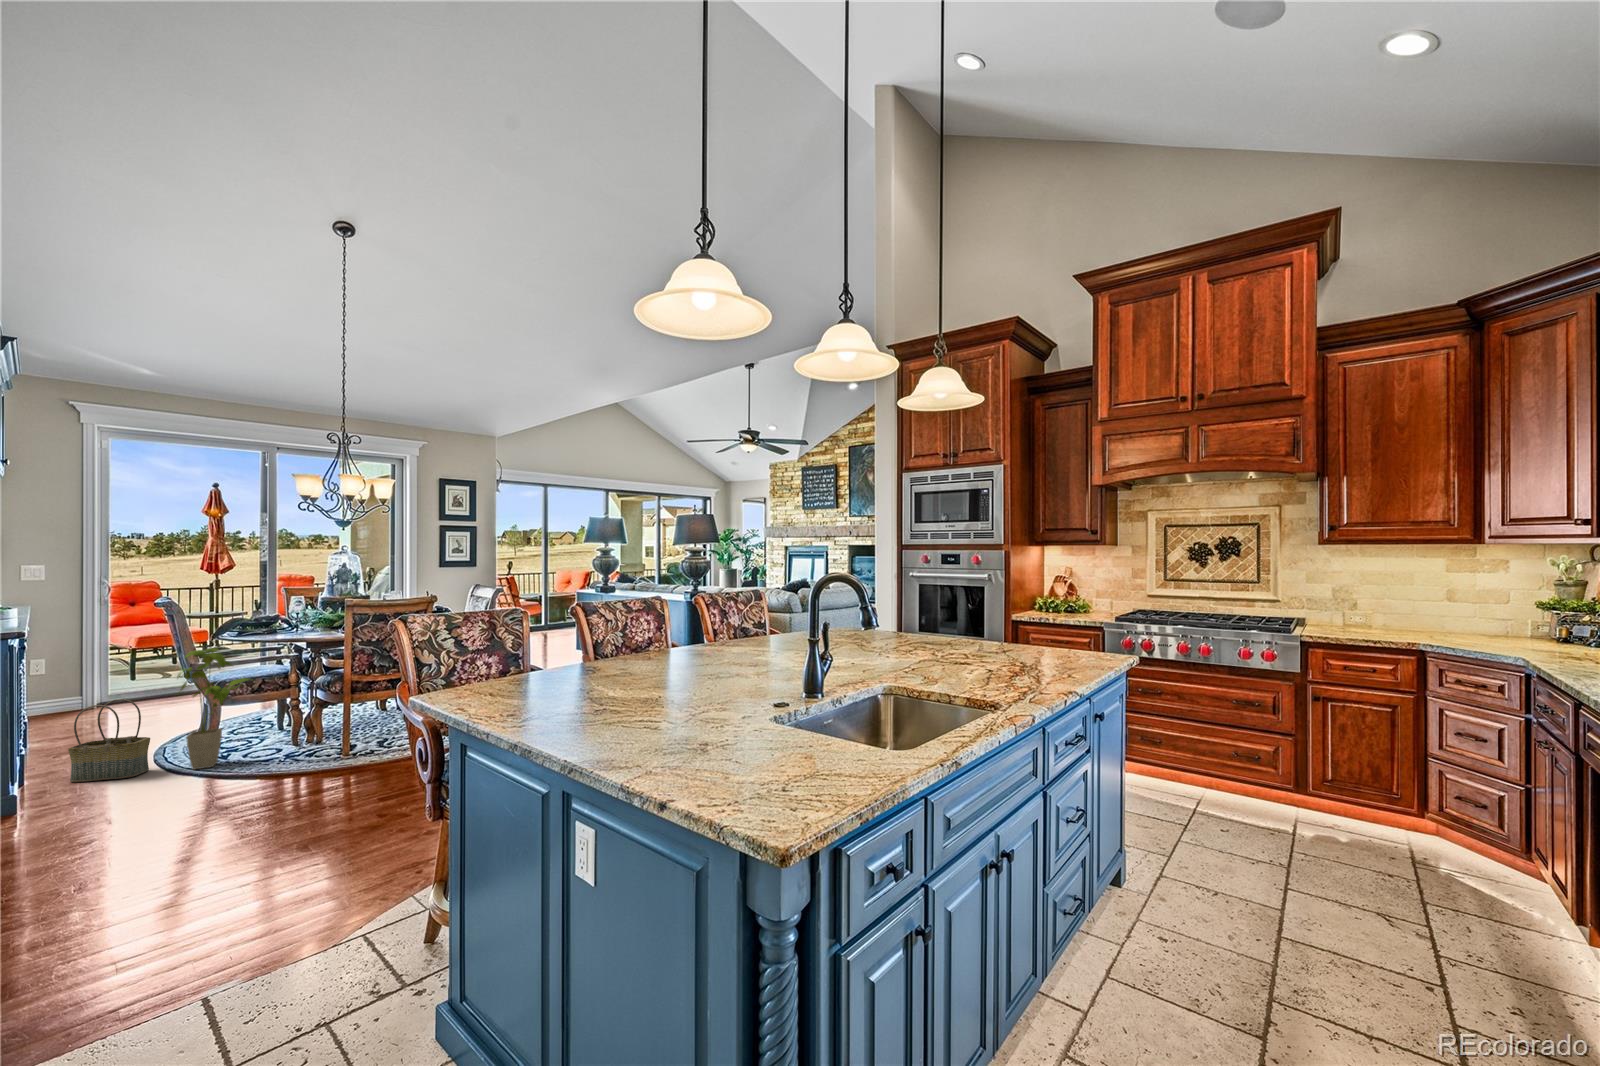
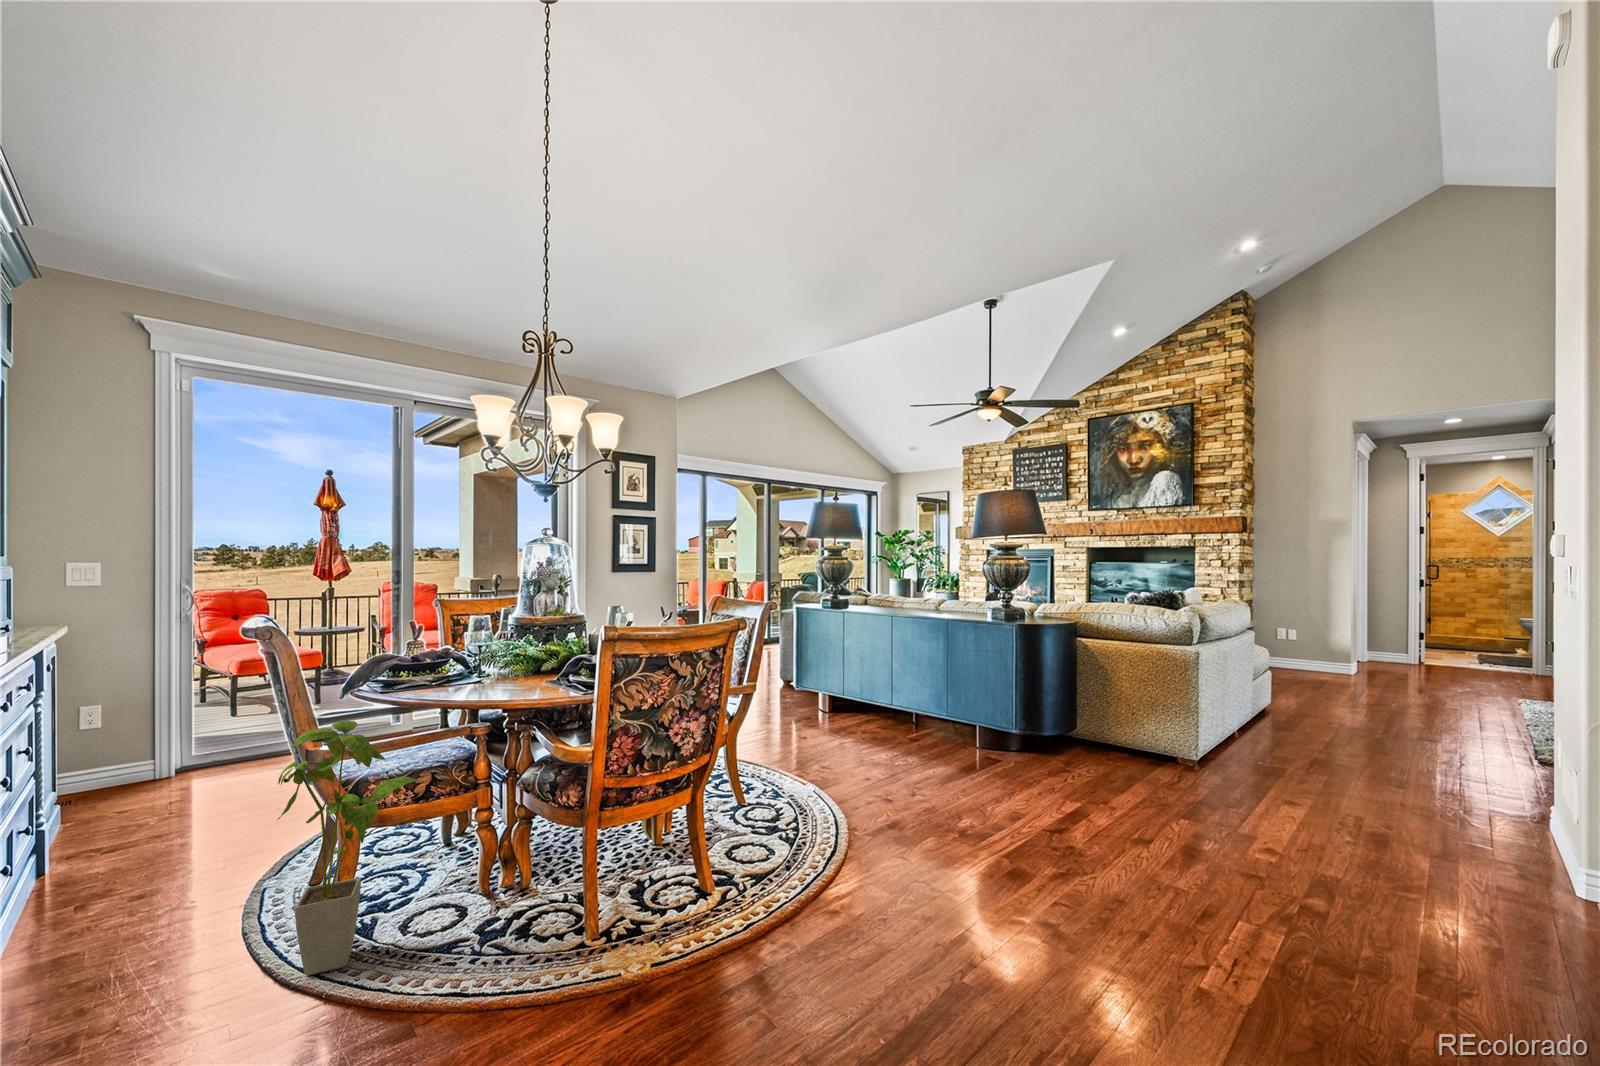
basket: present [68,699,150,782] -> none [61,824,226,1016]

